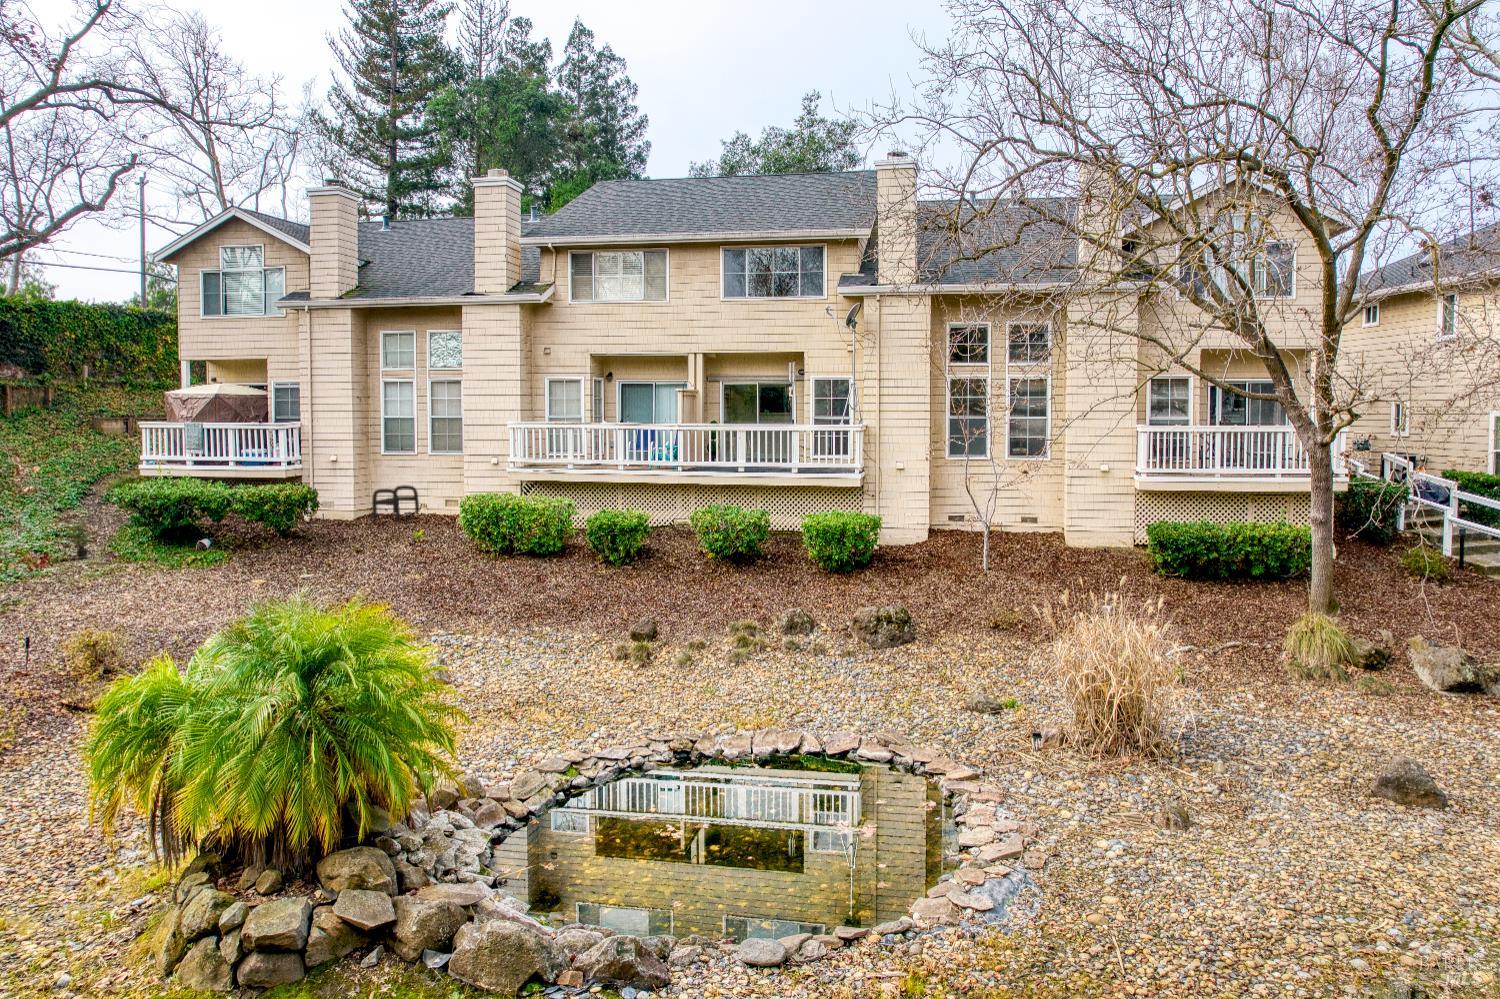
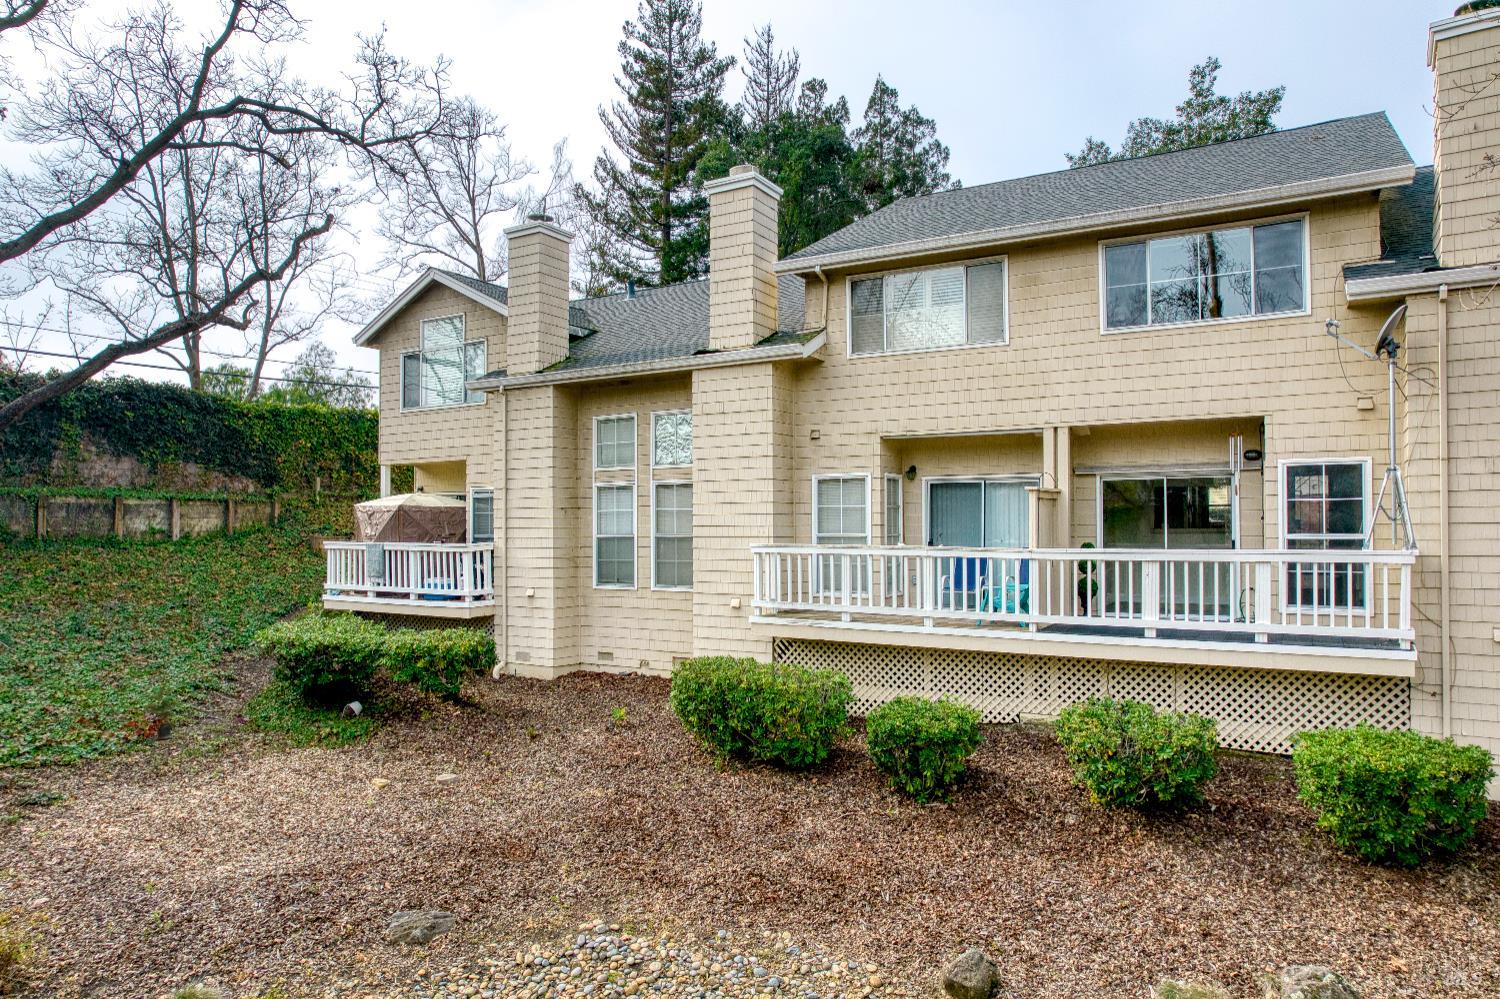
bench: present [372,485,420,522] -> none [569,631,638,687]

